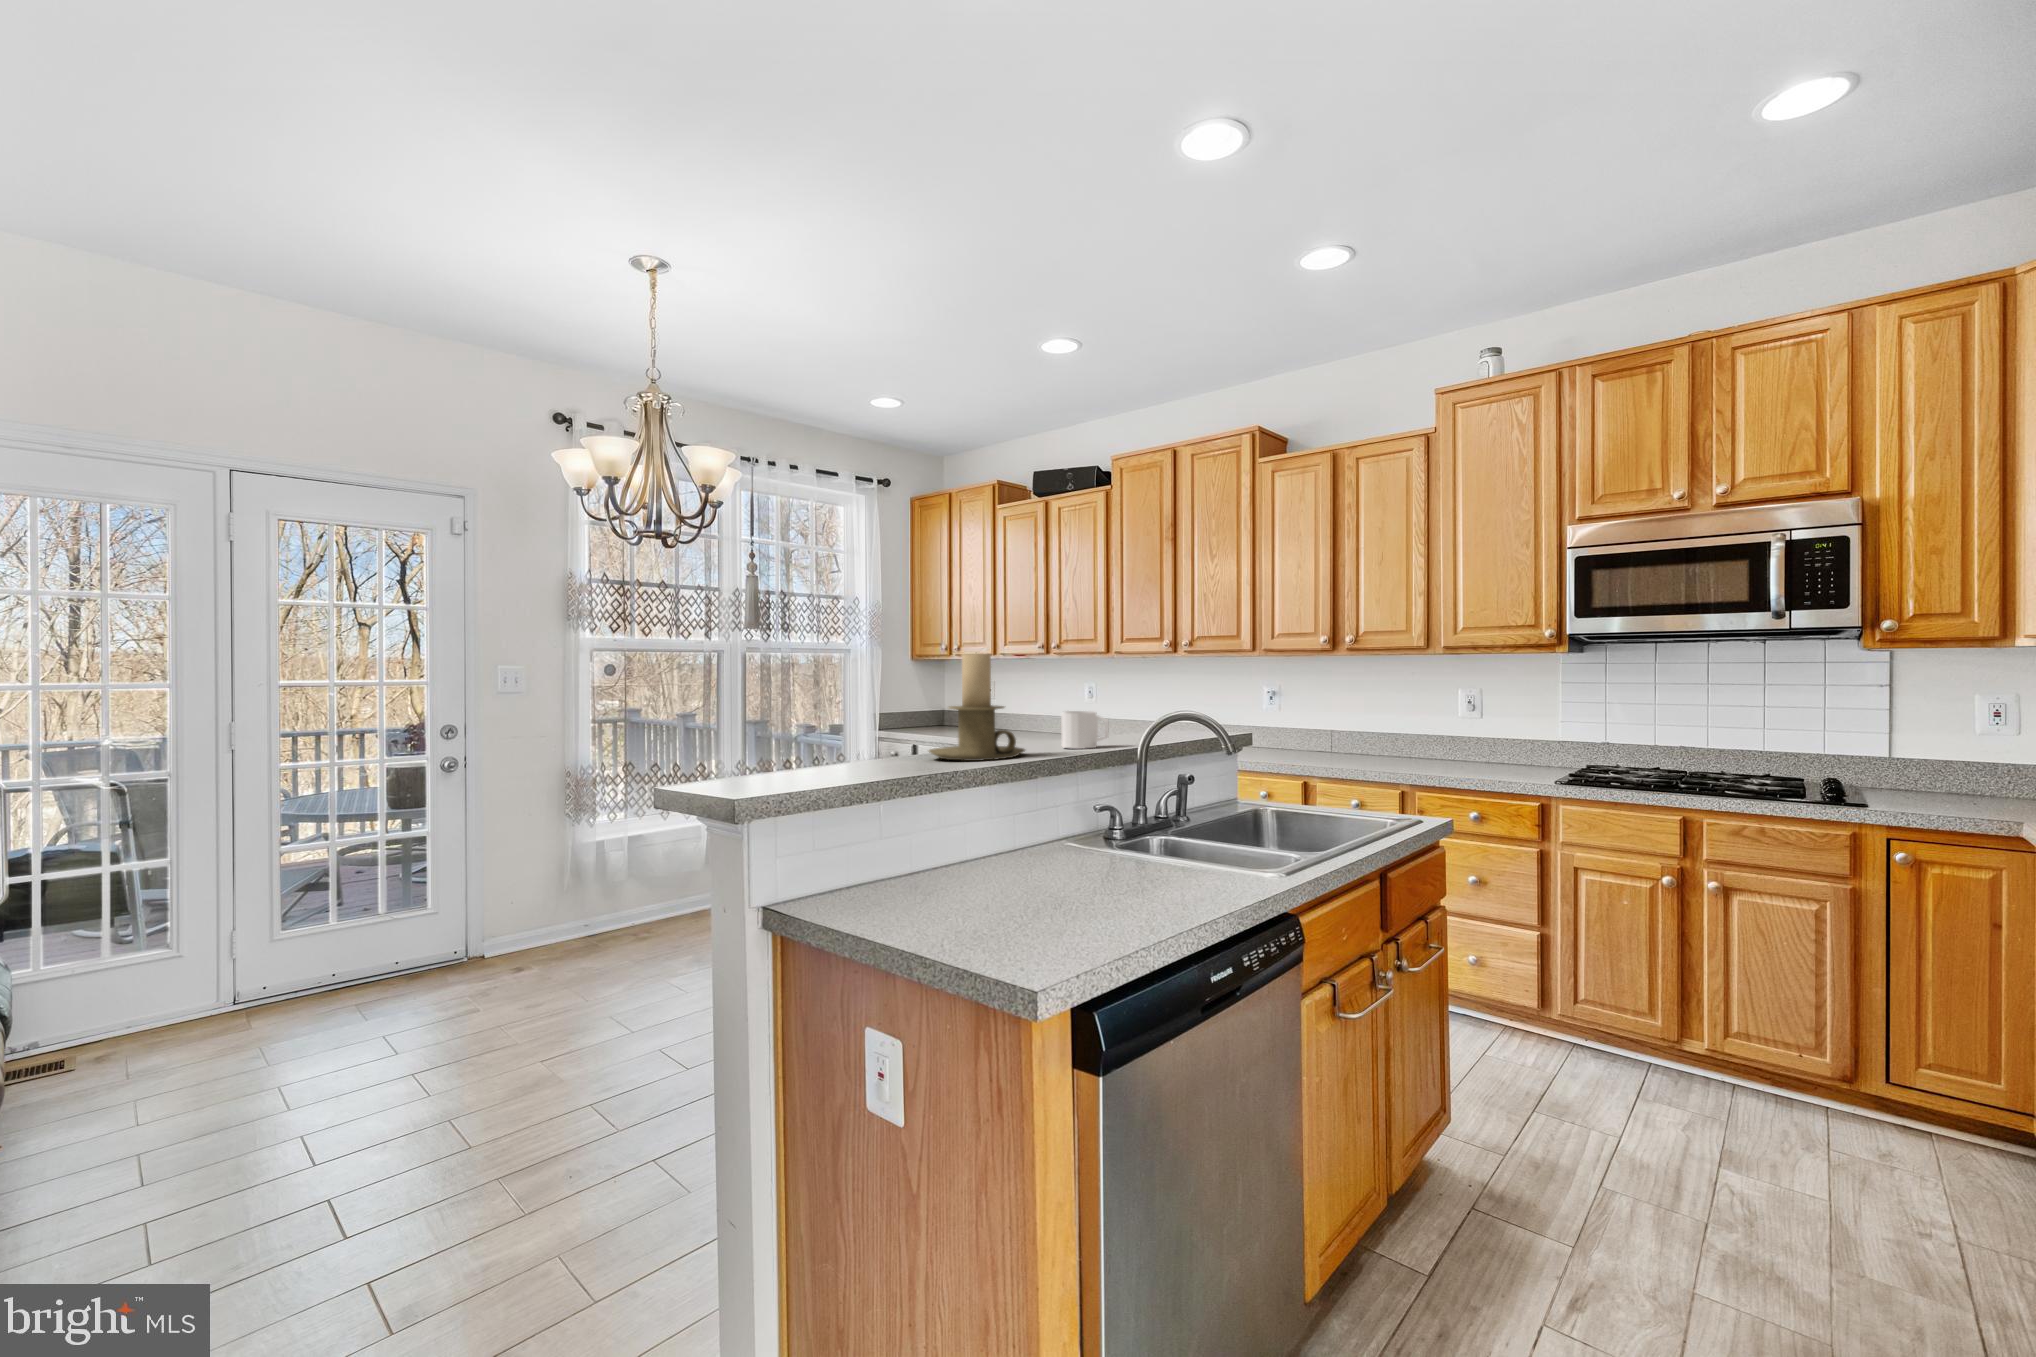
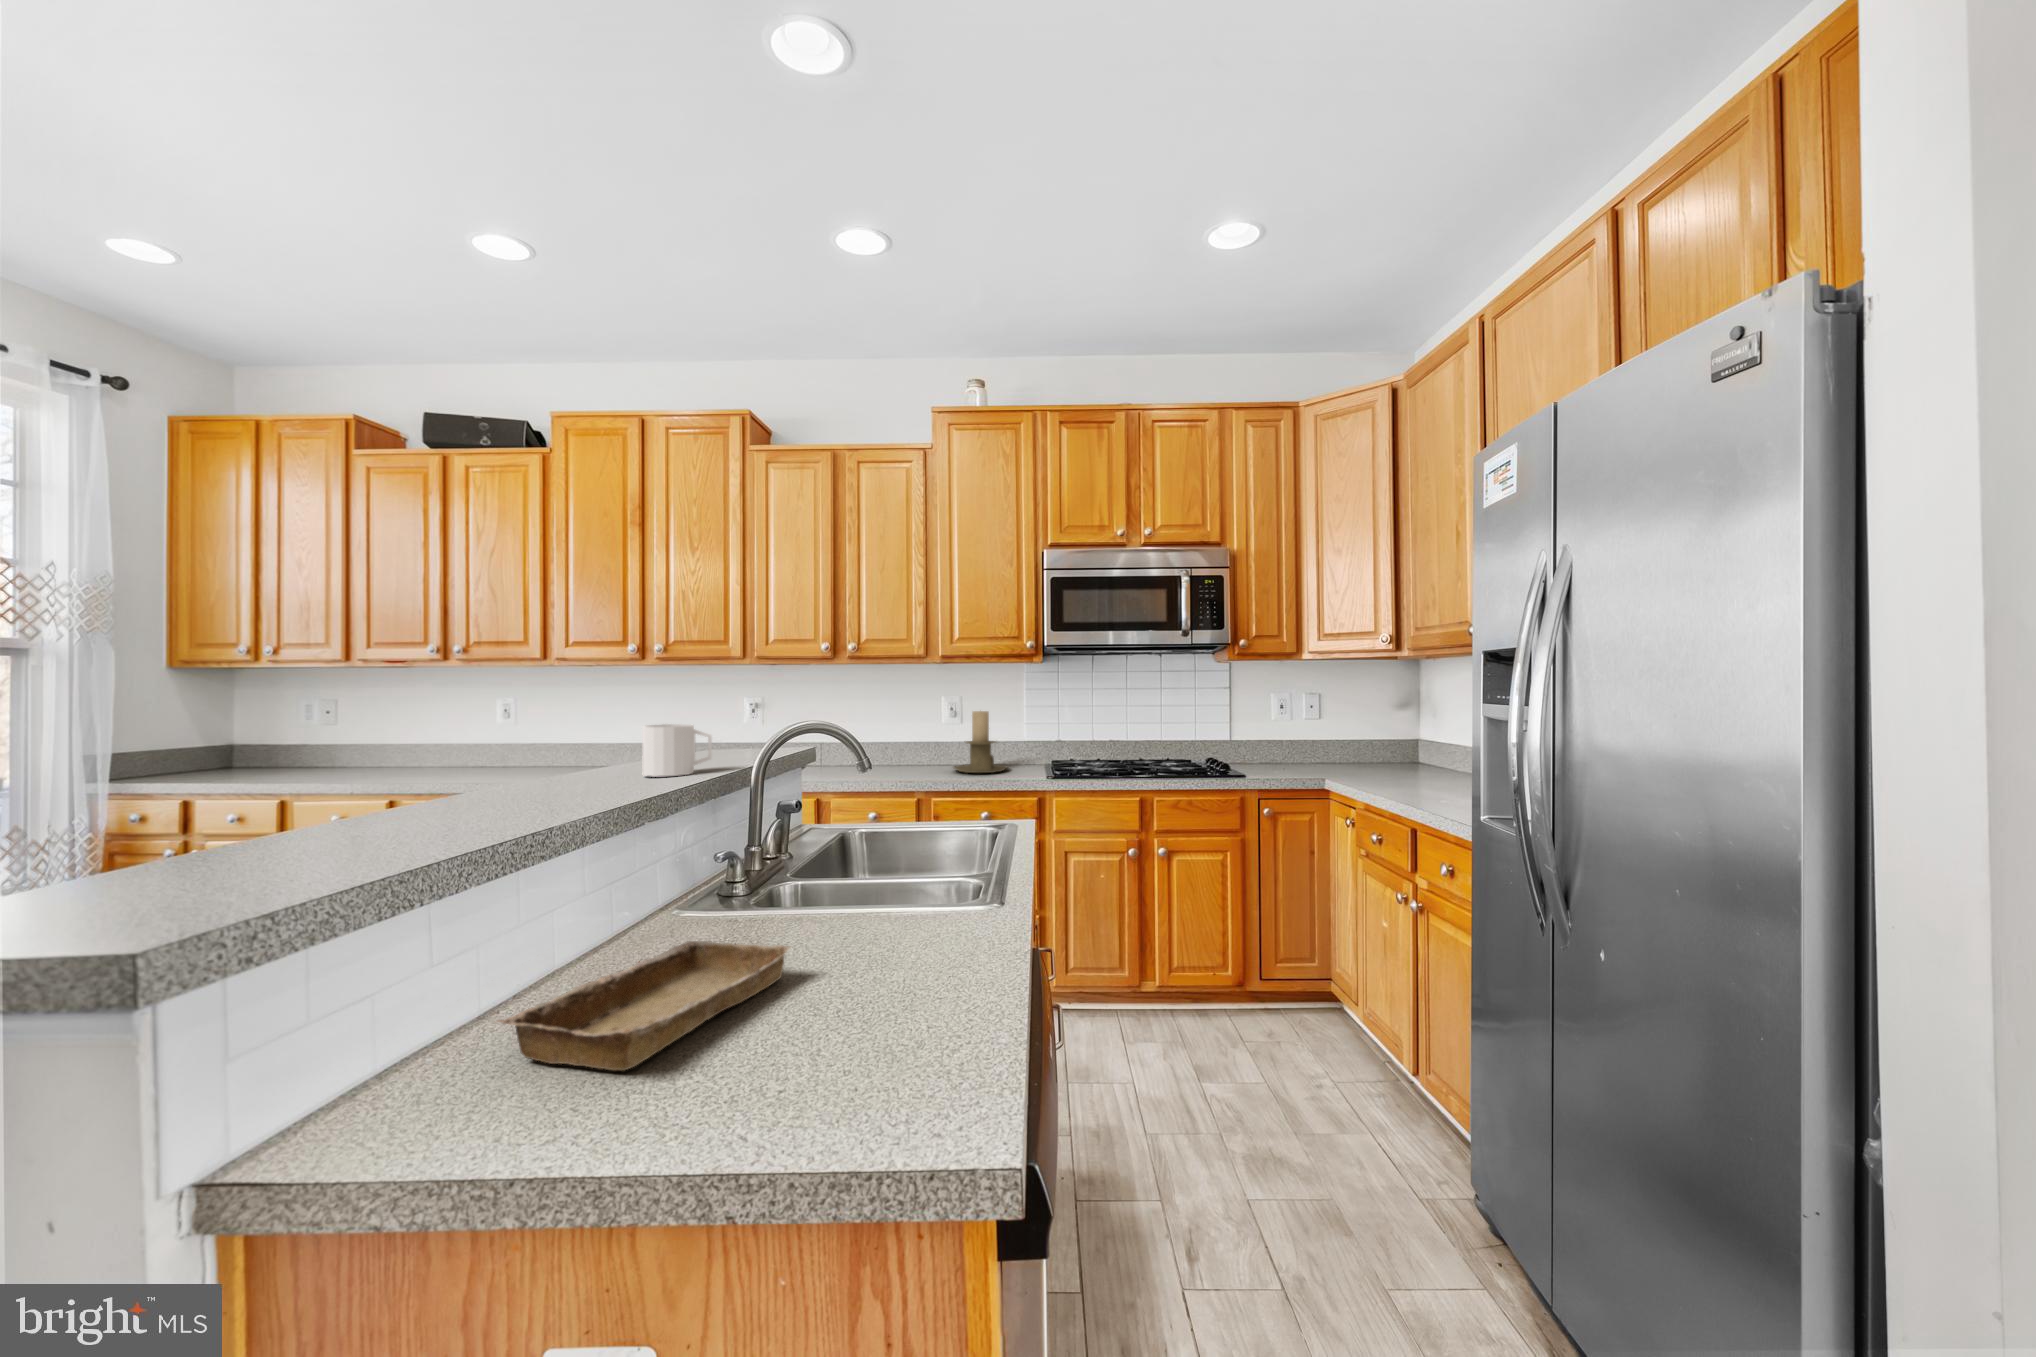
candle holder: present [929,653,1025,761] -> present [954,711,1008,773]
tray: none [892,855,1074,906] -> present [498,941,791,1071]

